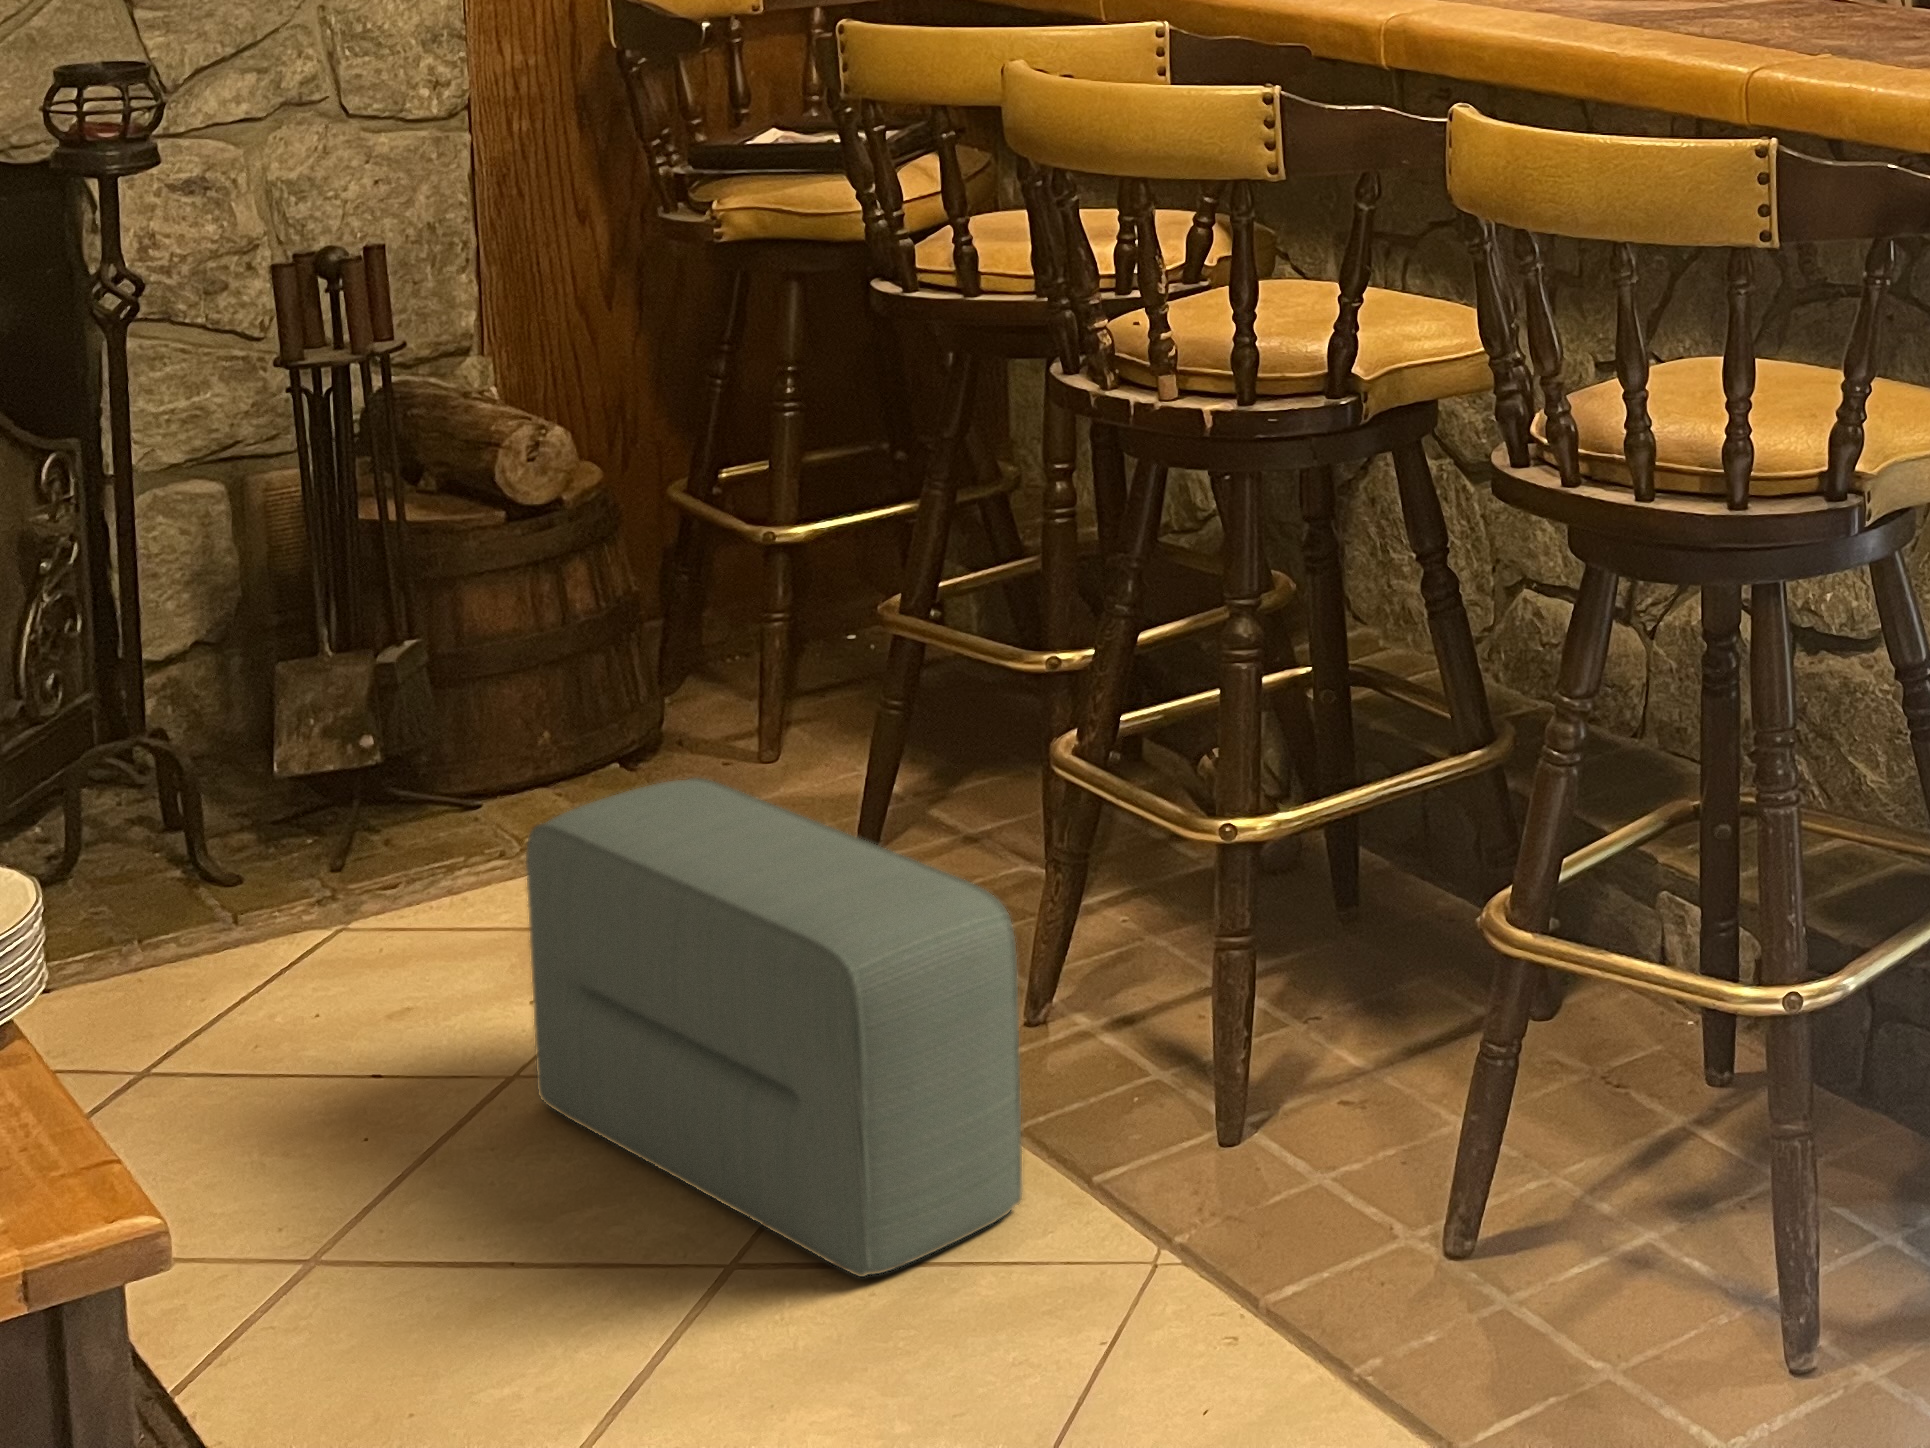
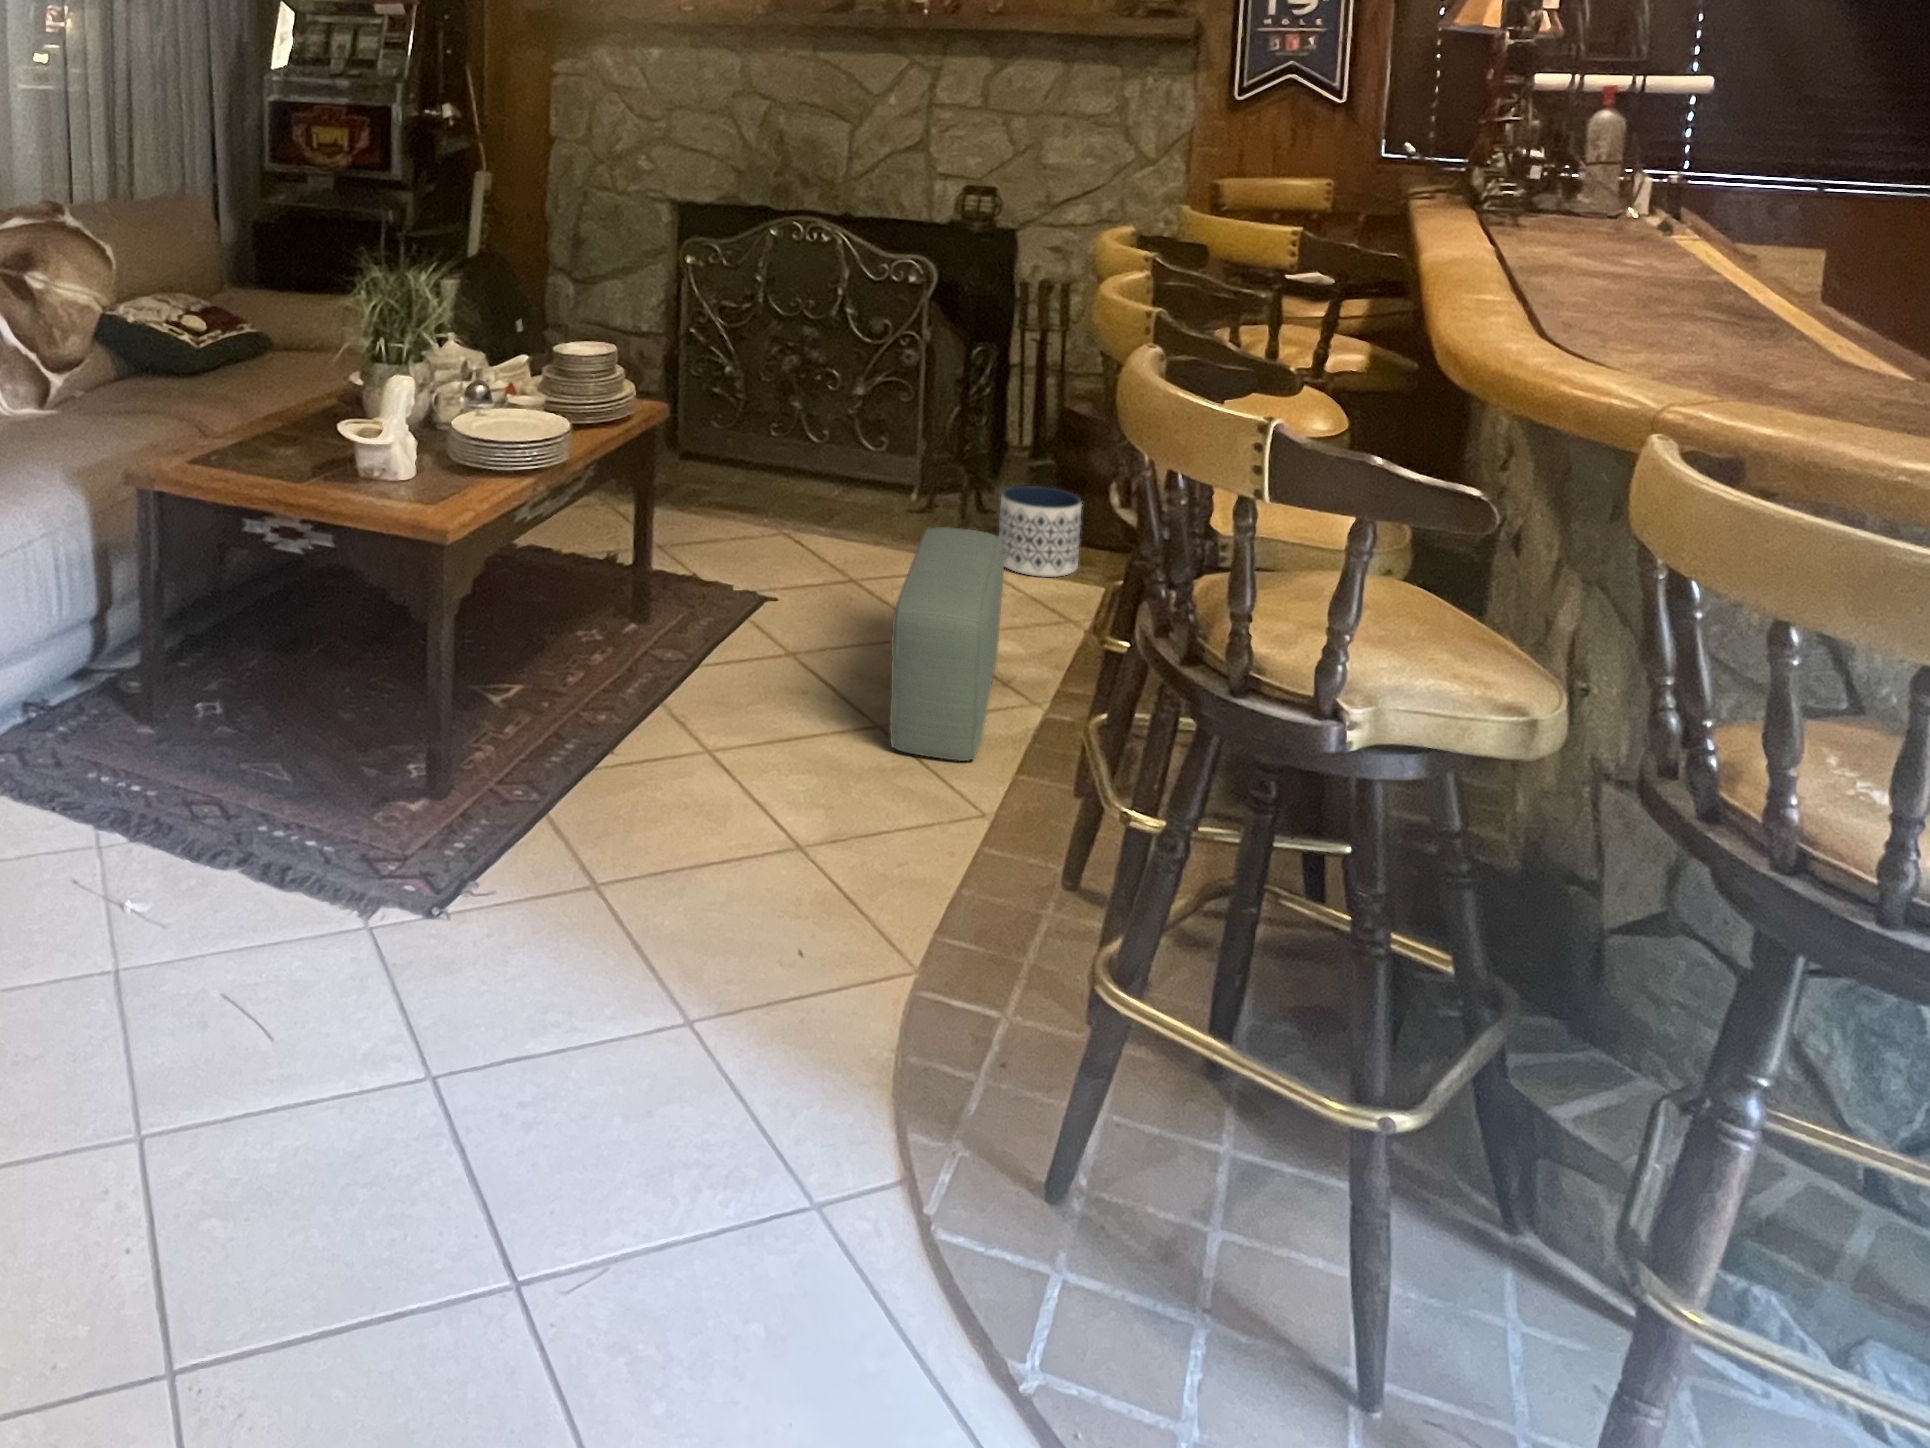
planter: none [330,686,531,898] -> present [999,486,1082,577]

